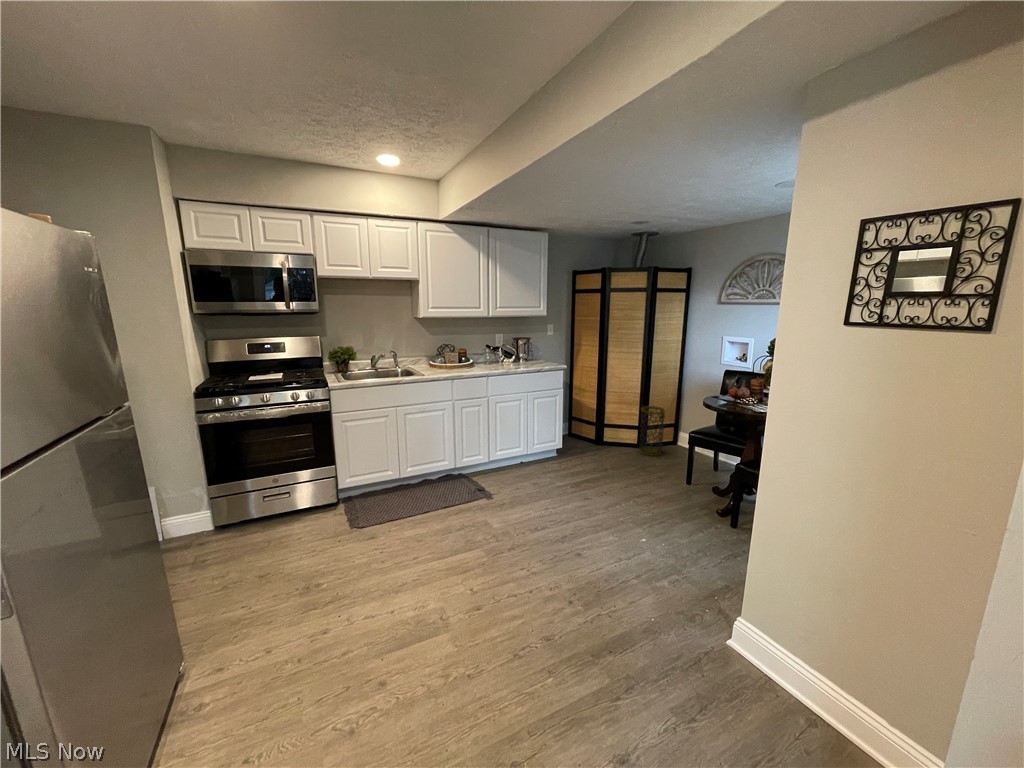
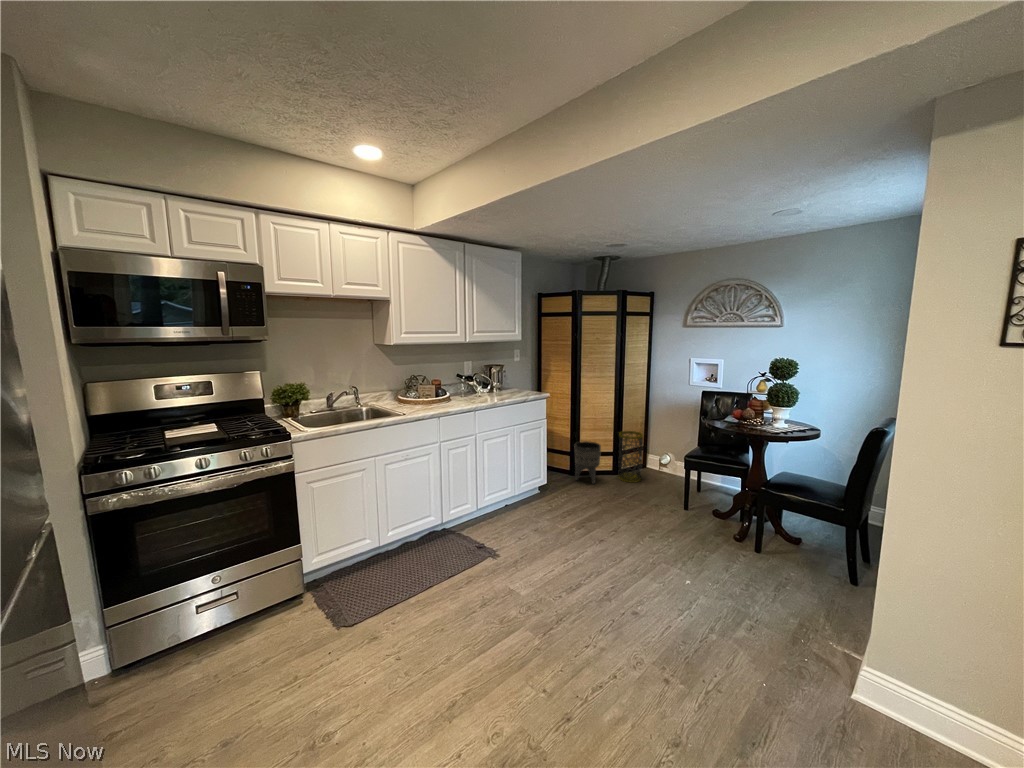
planter: none [596,413,621,453] -> present [574,441,601,484]

